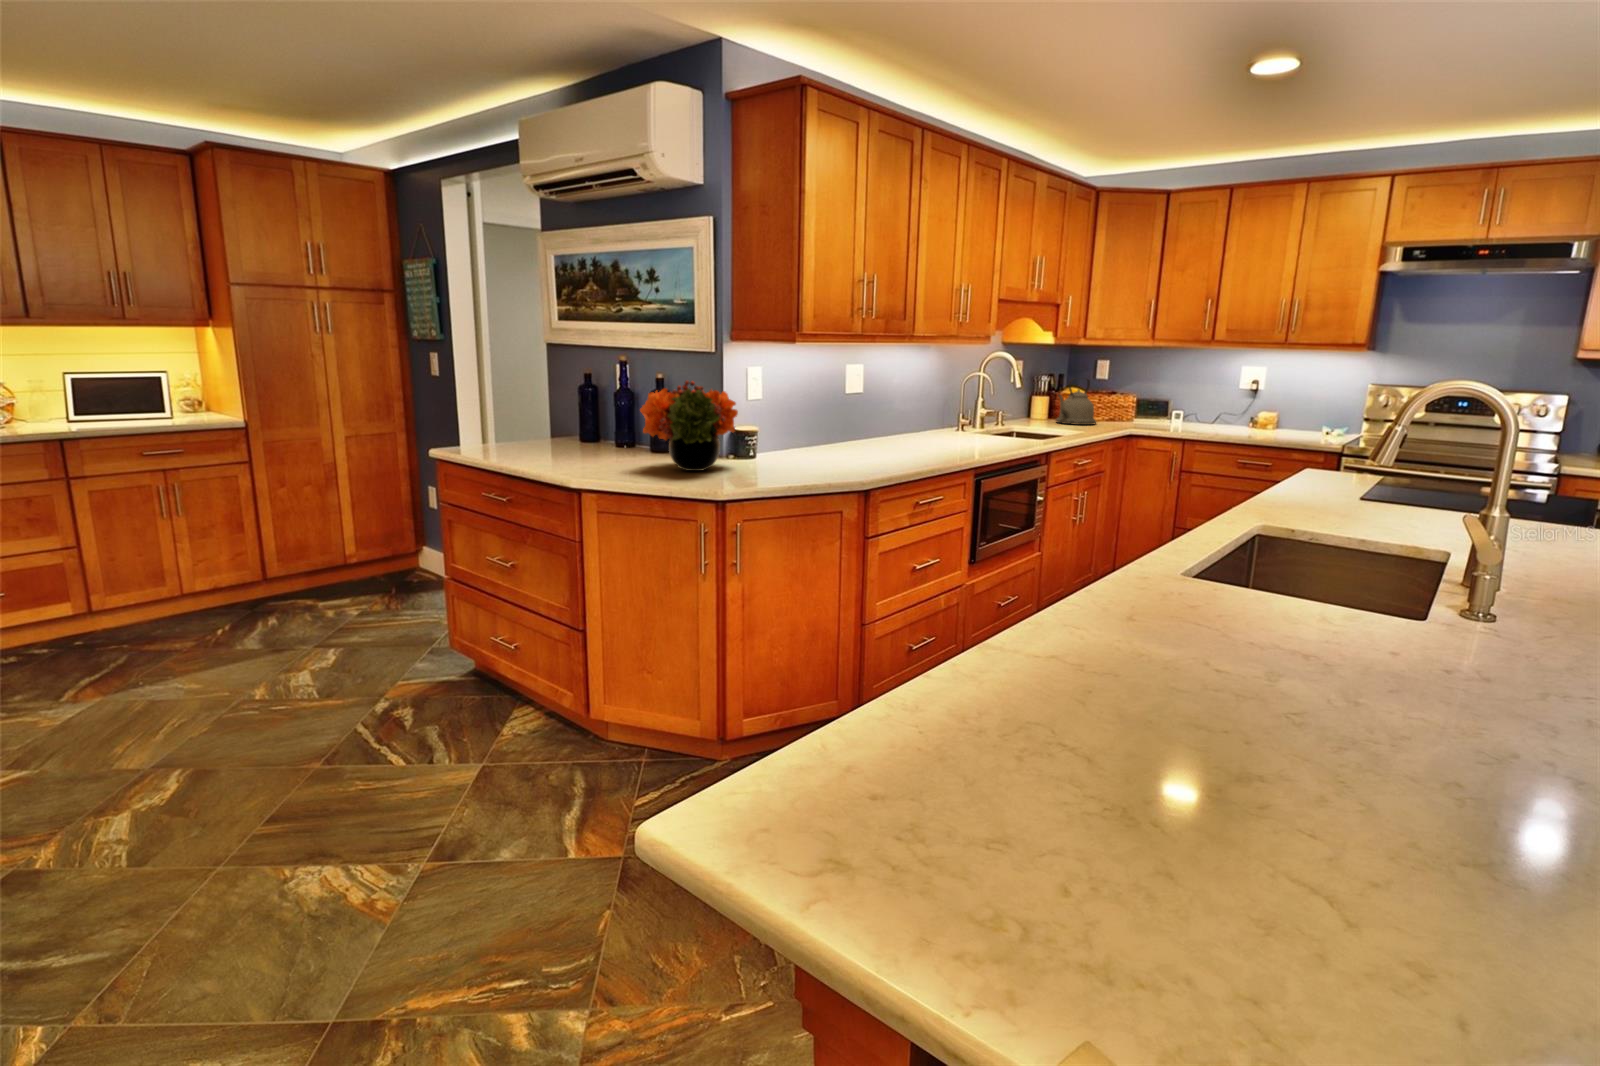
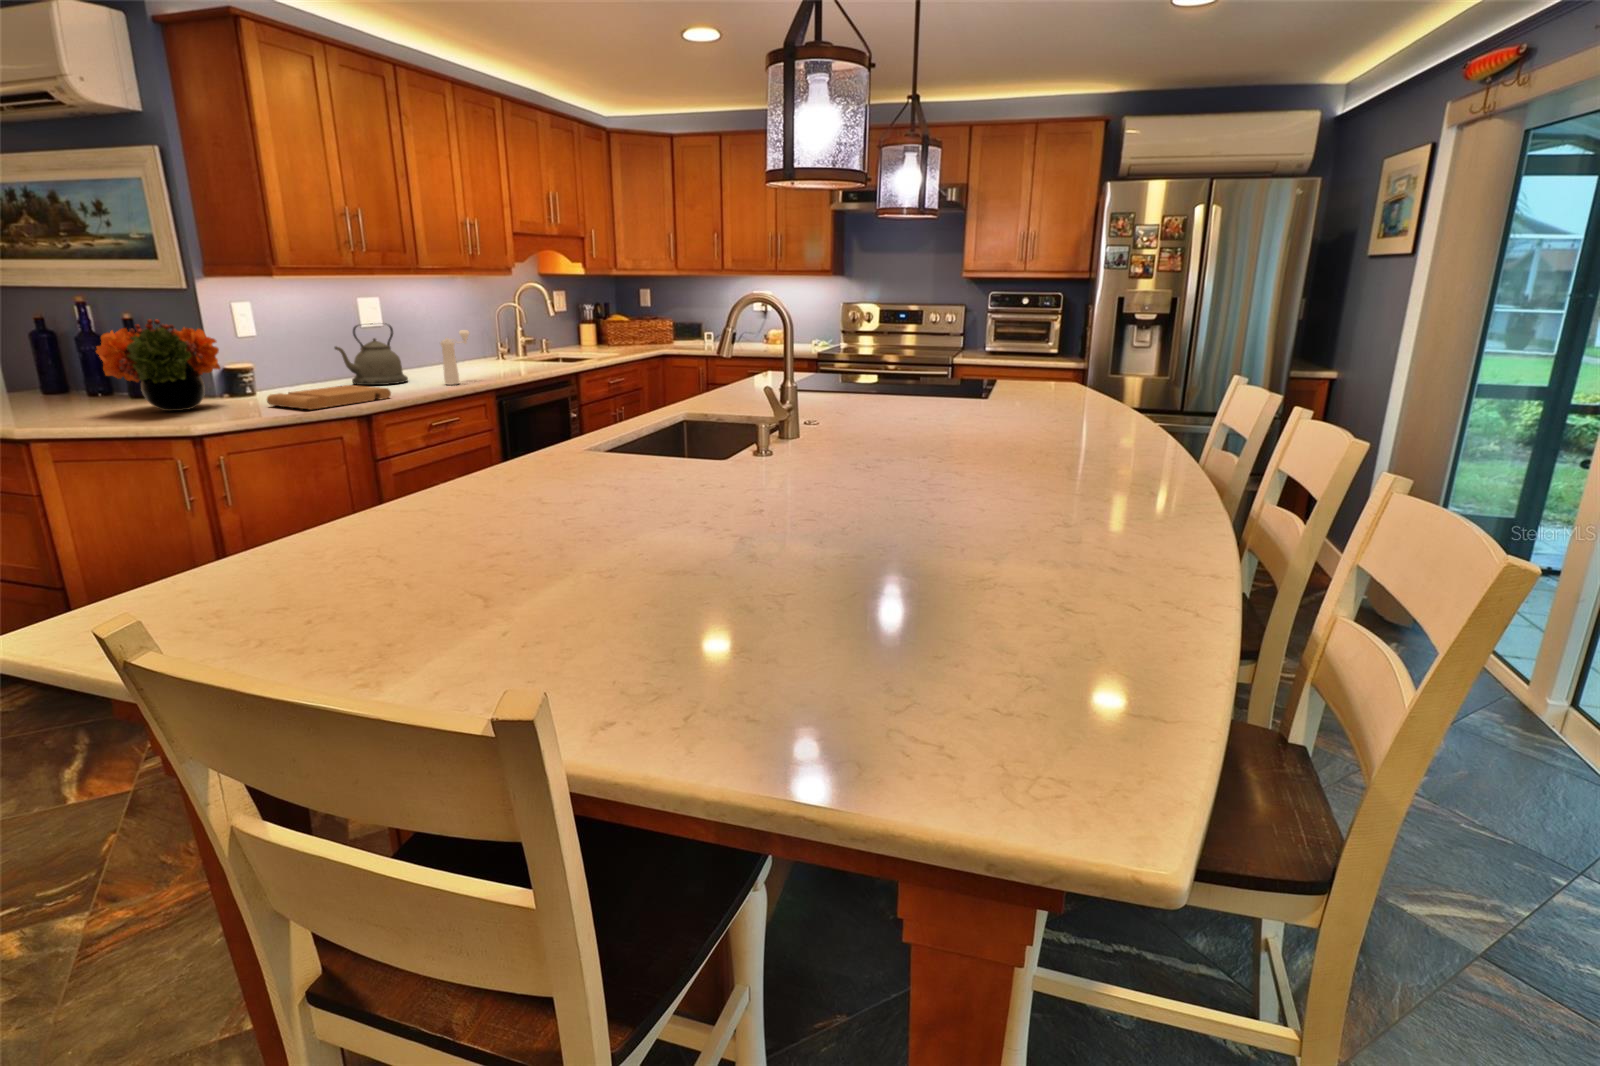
kettle: present [1056,379,1096,425] -> present [335,323,408,385]
pepper mill: none [927,401,958,459] -> present [440,330,469,385]
cutting board: none [772,454,885,480] -> present [267,385,391,410]

